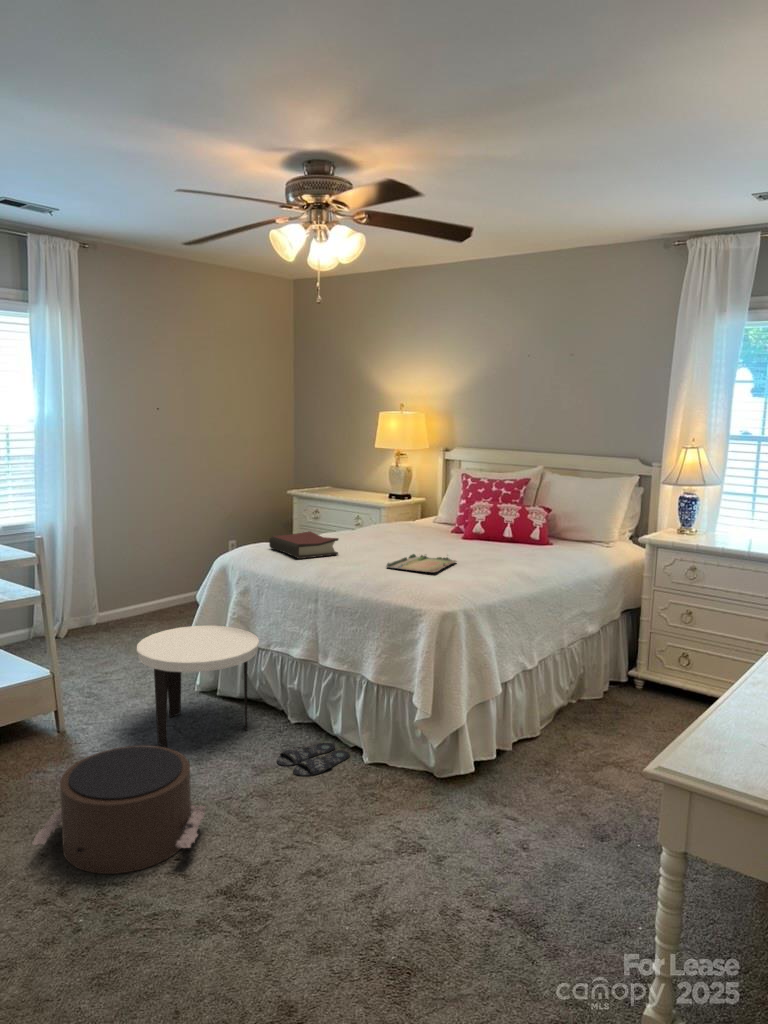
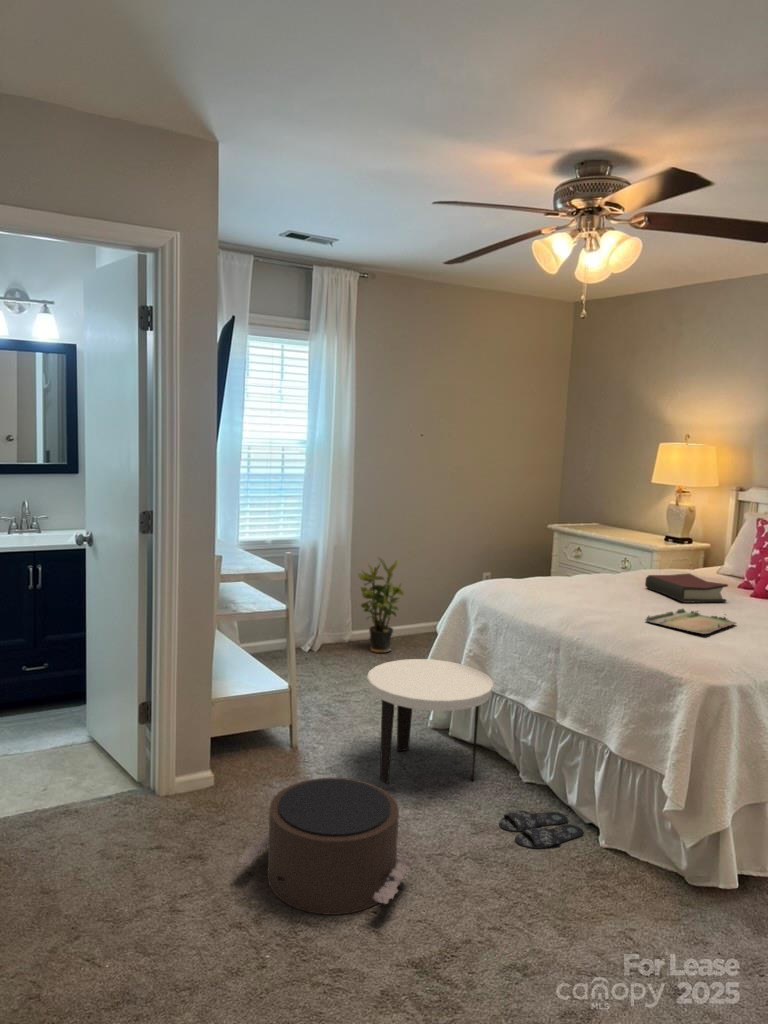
hardback book: present [269,531,338,559] -> present [645,573,728,603]
potted plant: none [103,535,153,630] -> present [358,558,404,653]

